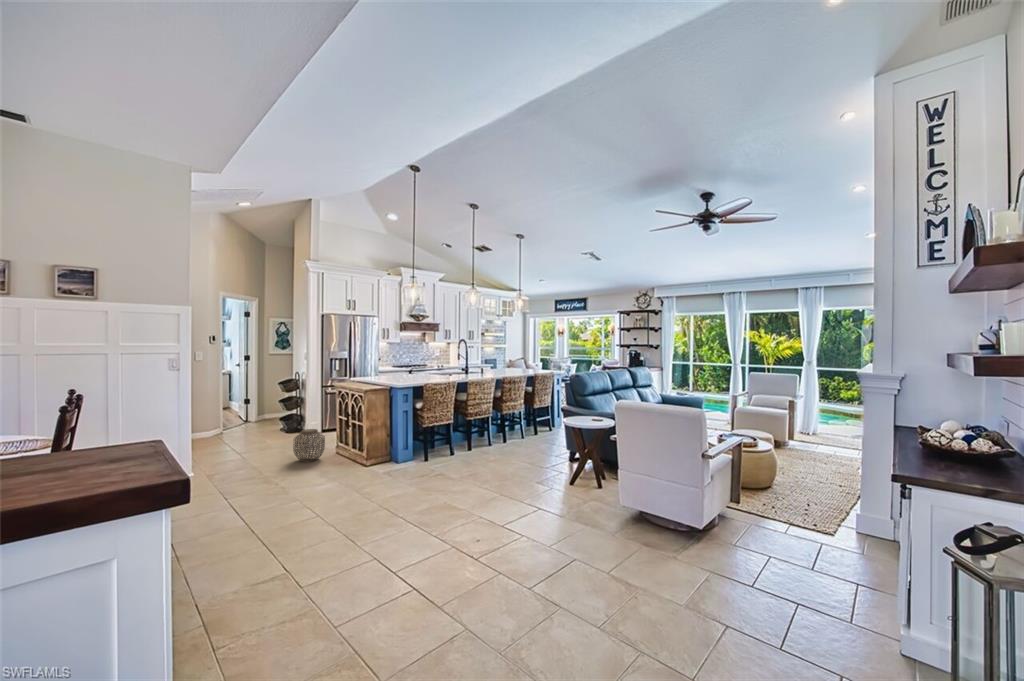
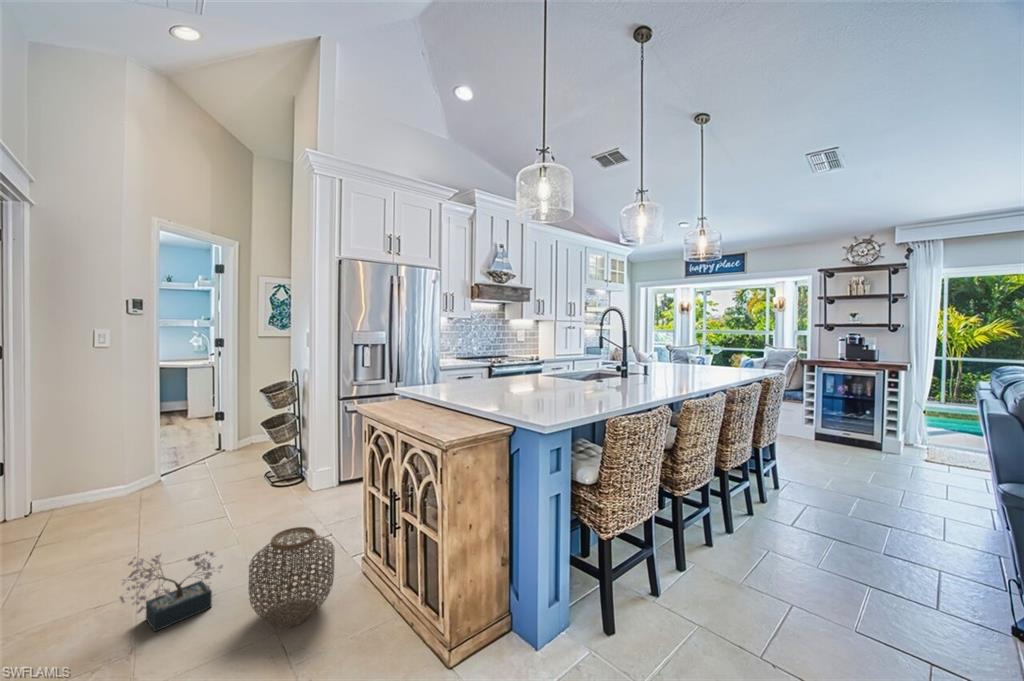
decorative plant: none [246,437,280,463] -> present [120,551,223,631]

